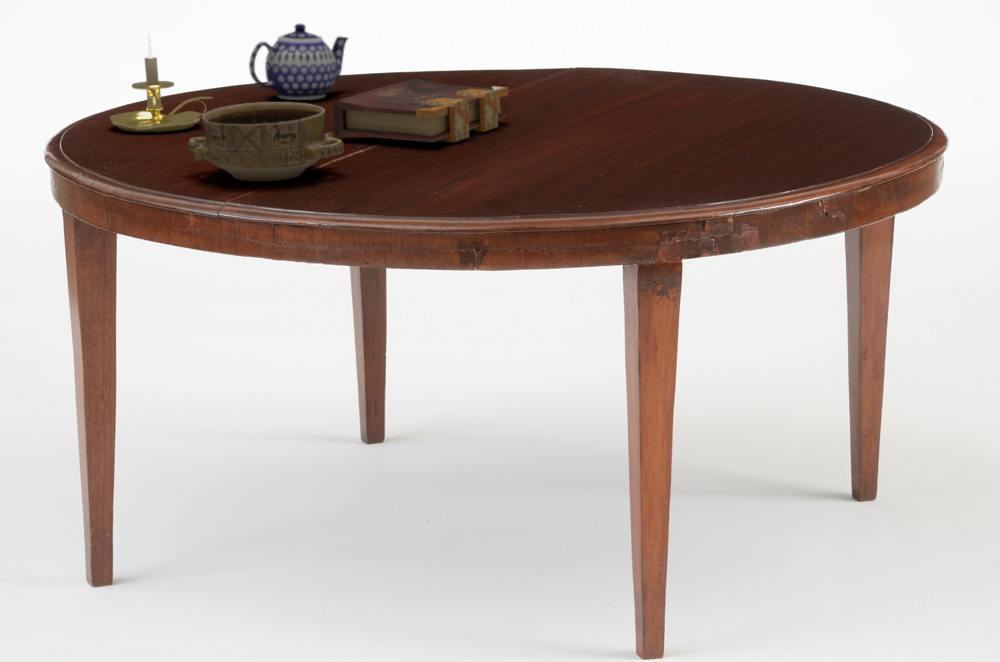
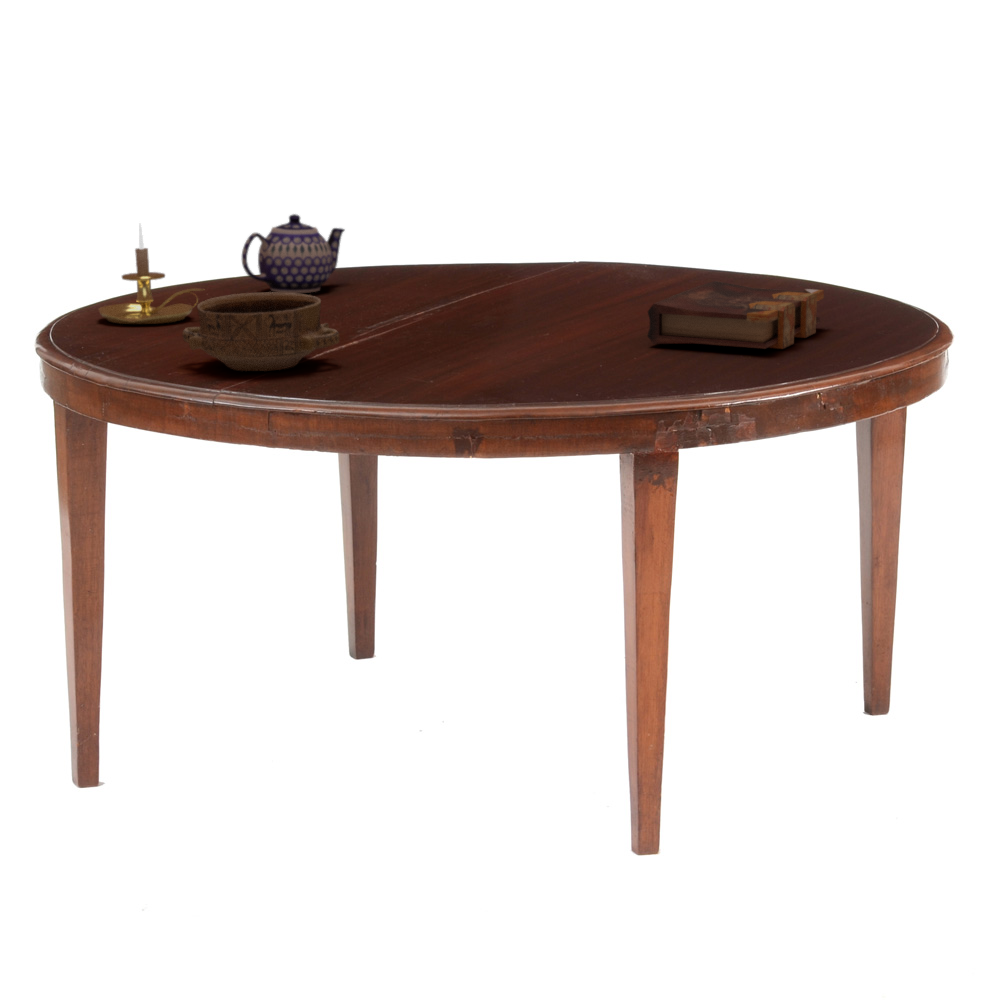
book: present [333,79,508,142] -> present [648,281,824,349]

